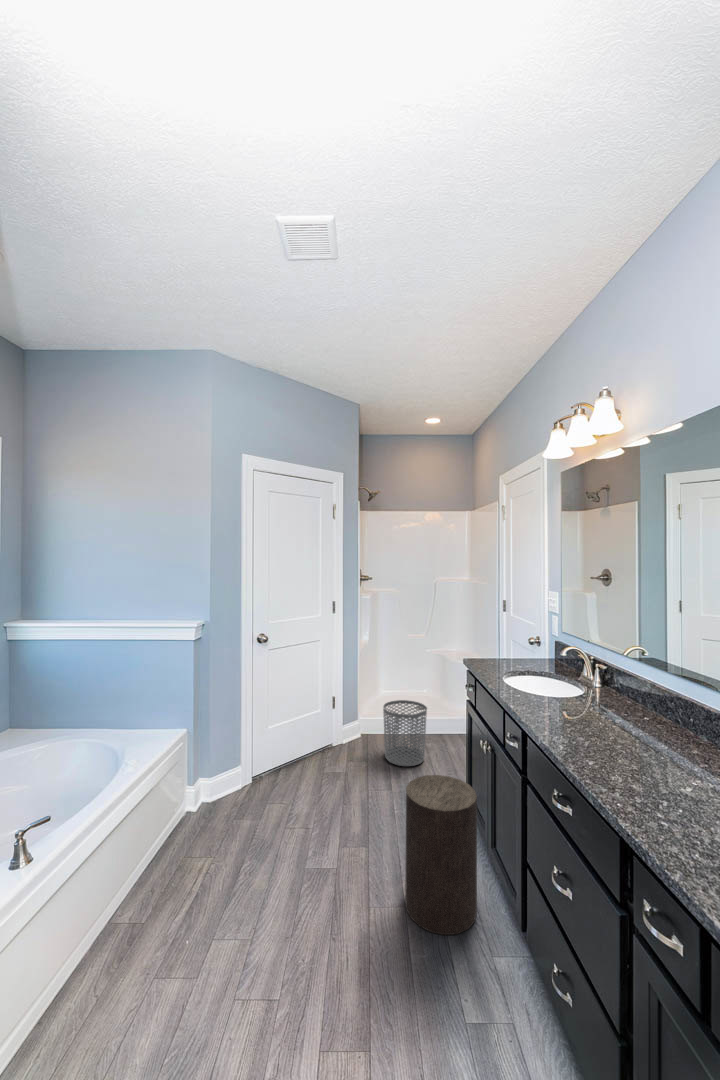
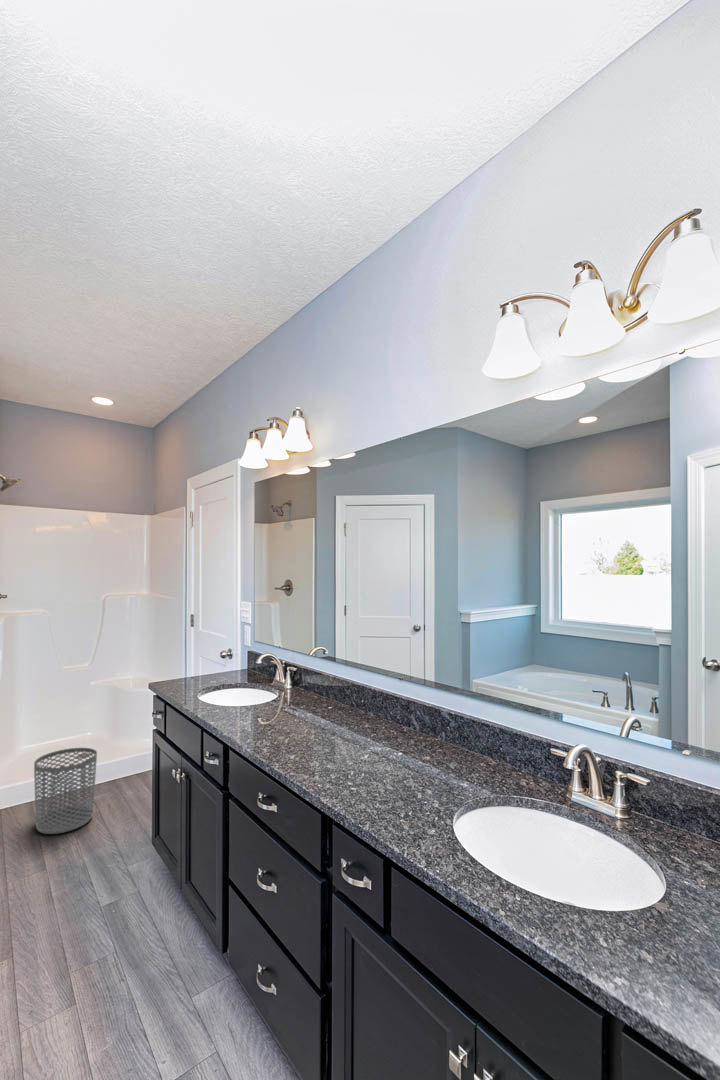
stool: present [405,775,477,935] -> none [79,820,172,1012]

